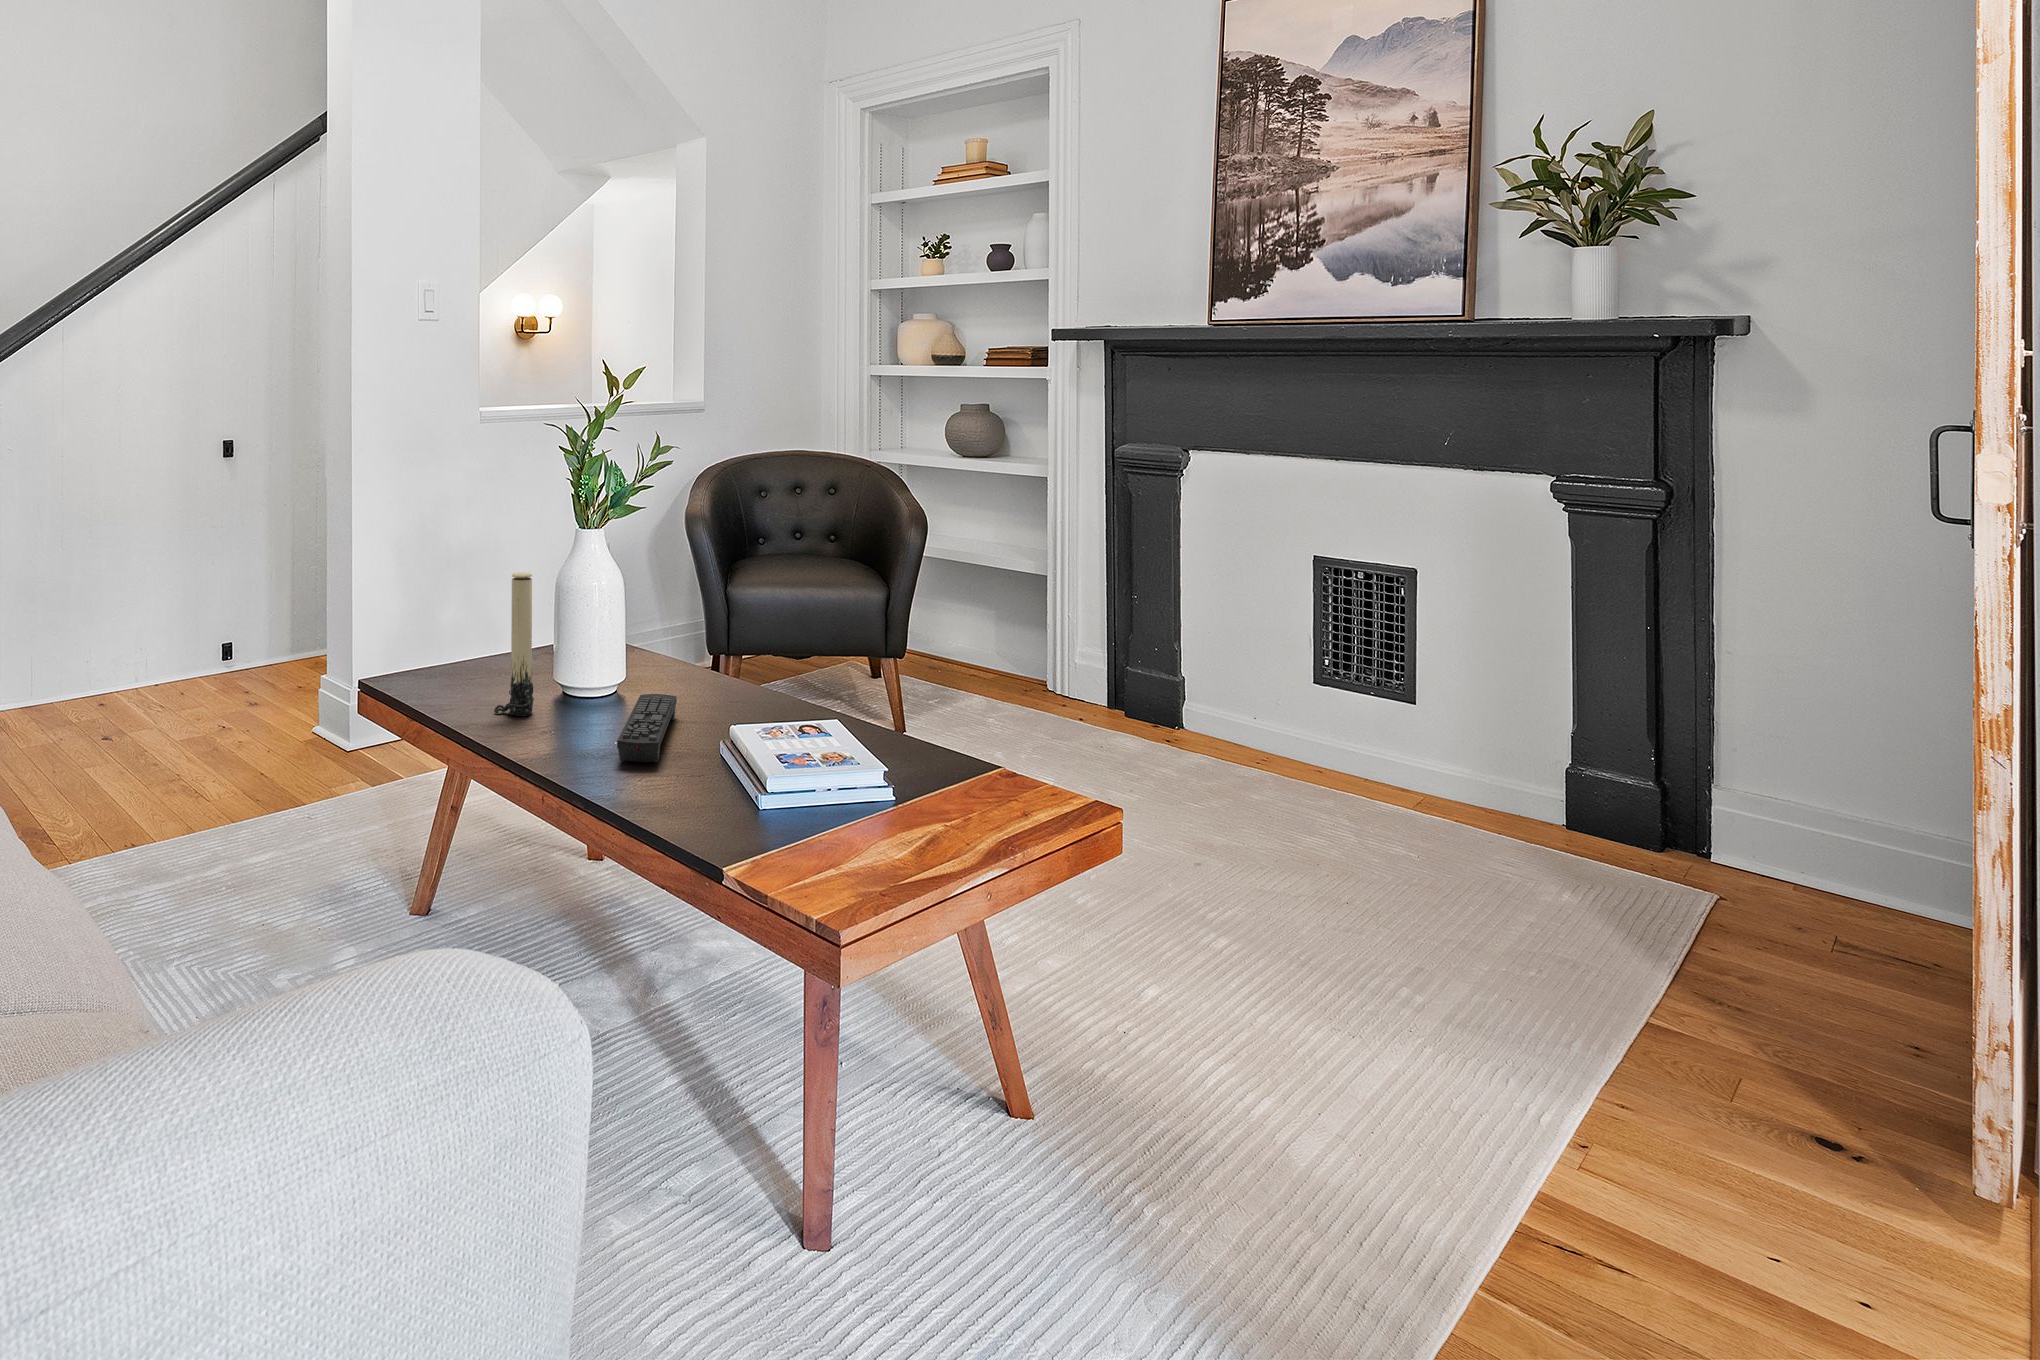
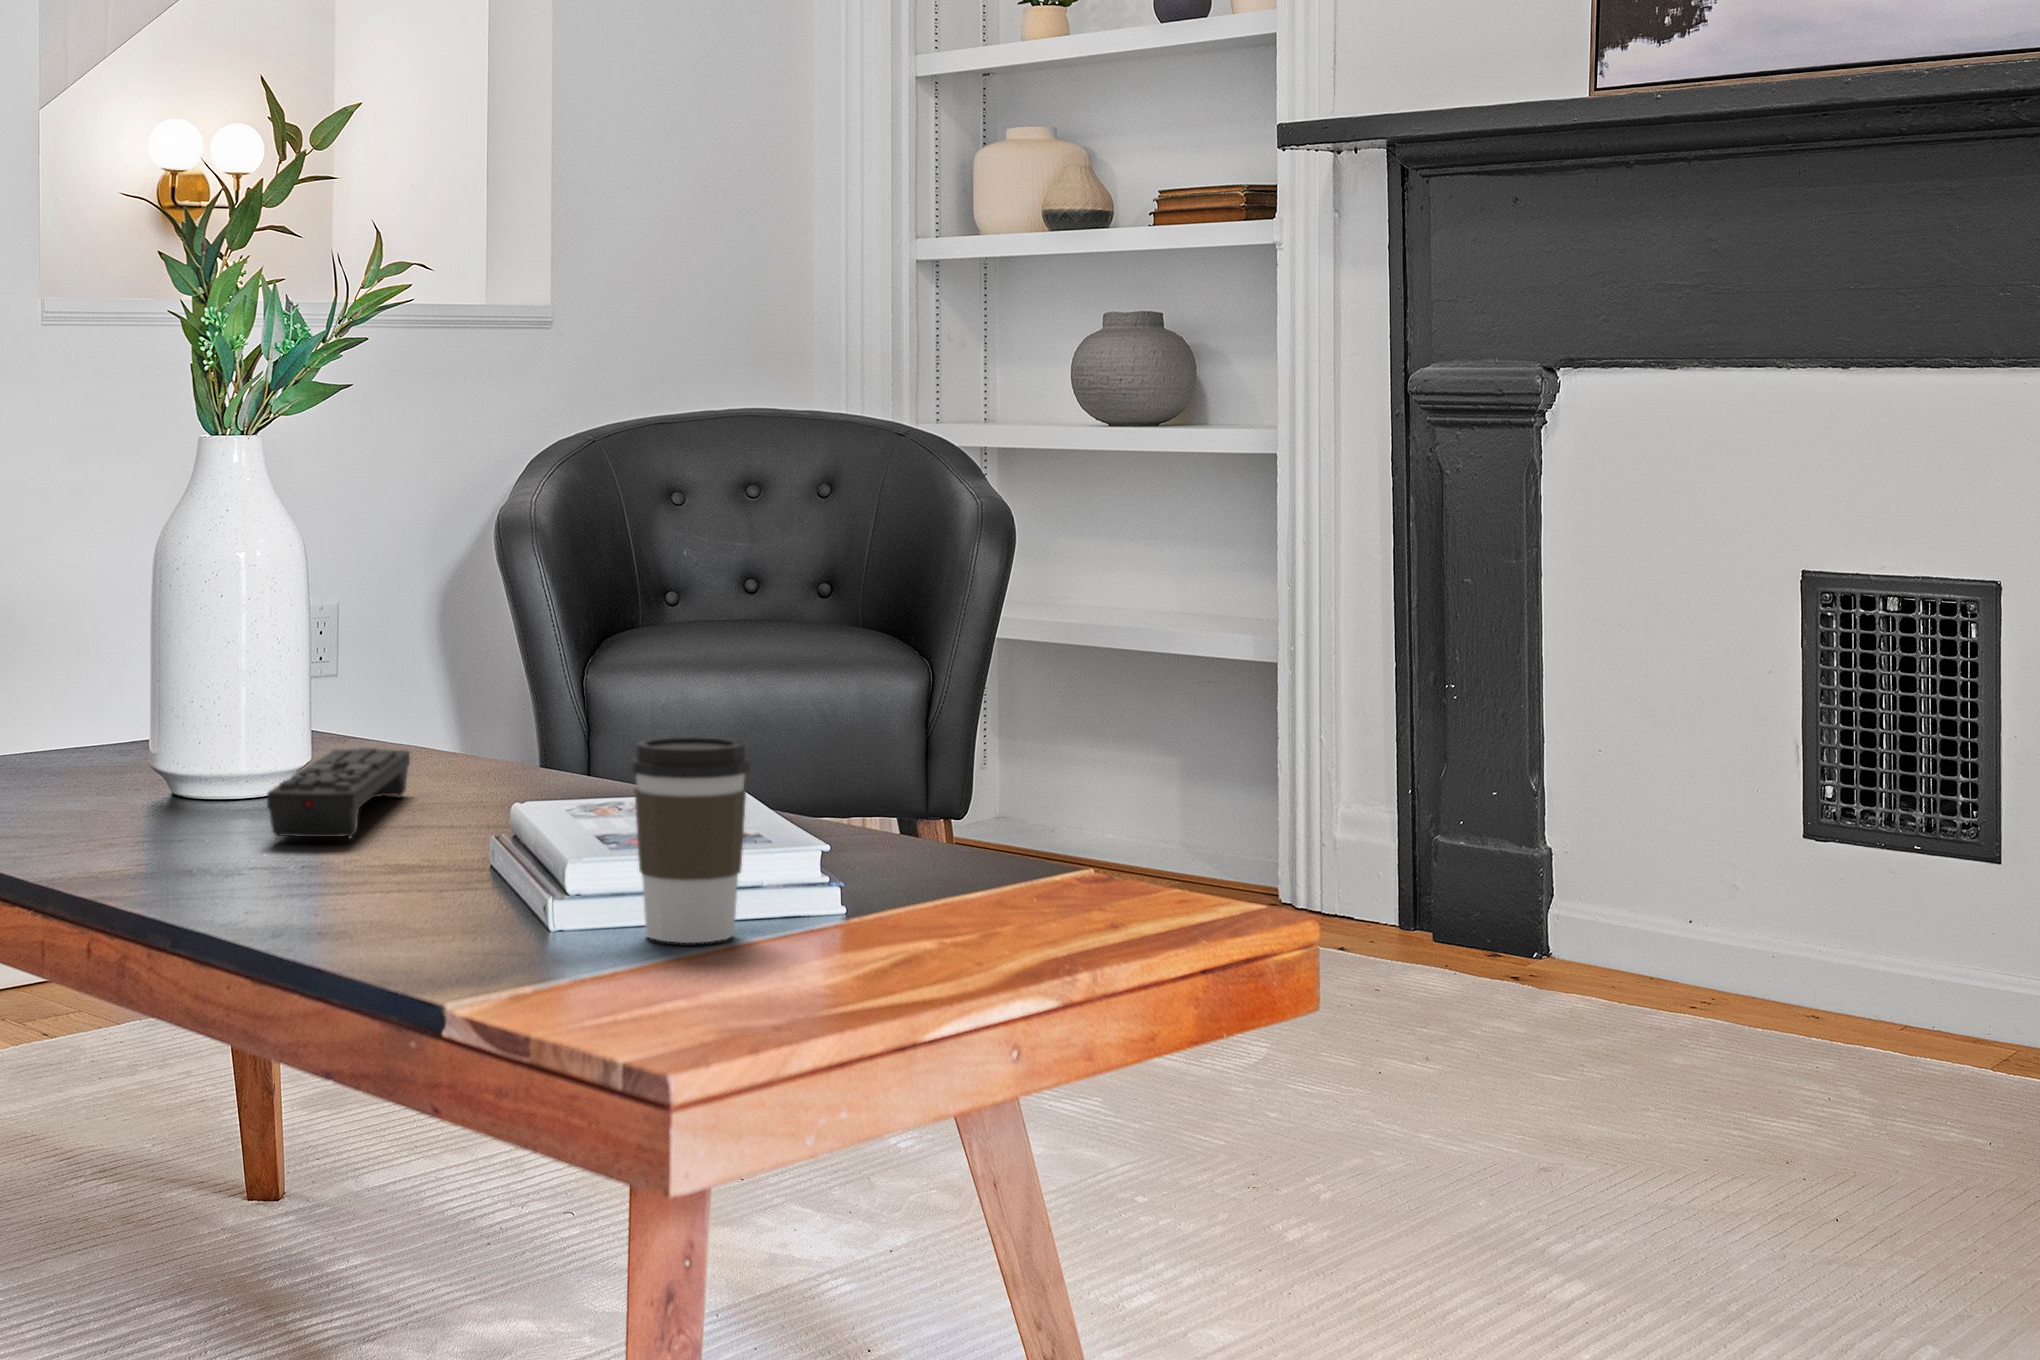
candle: present [494,573,534,716] -> none [18,495,104,797]
coffee cup: none [810,762,870,874] -> present [631,737,750,943]

